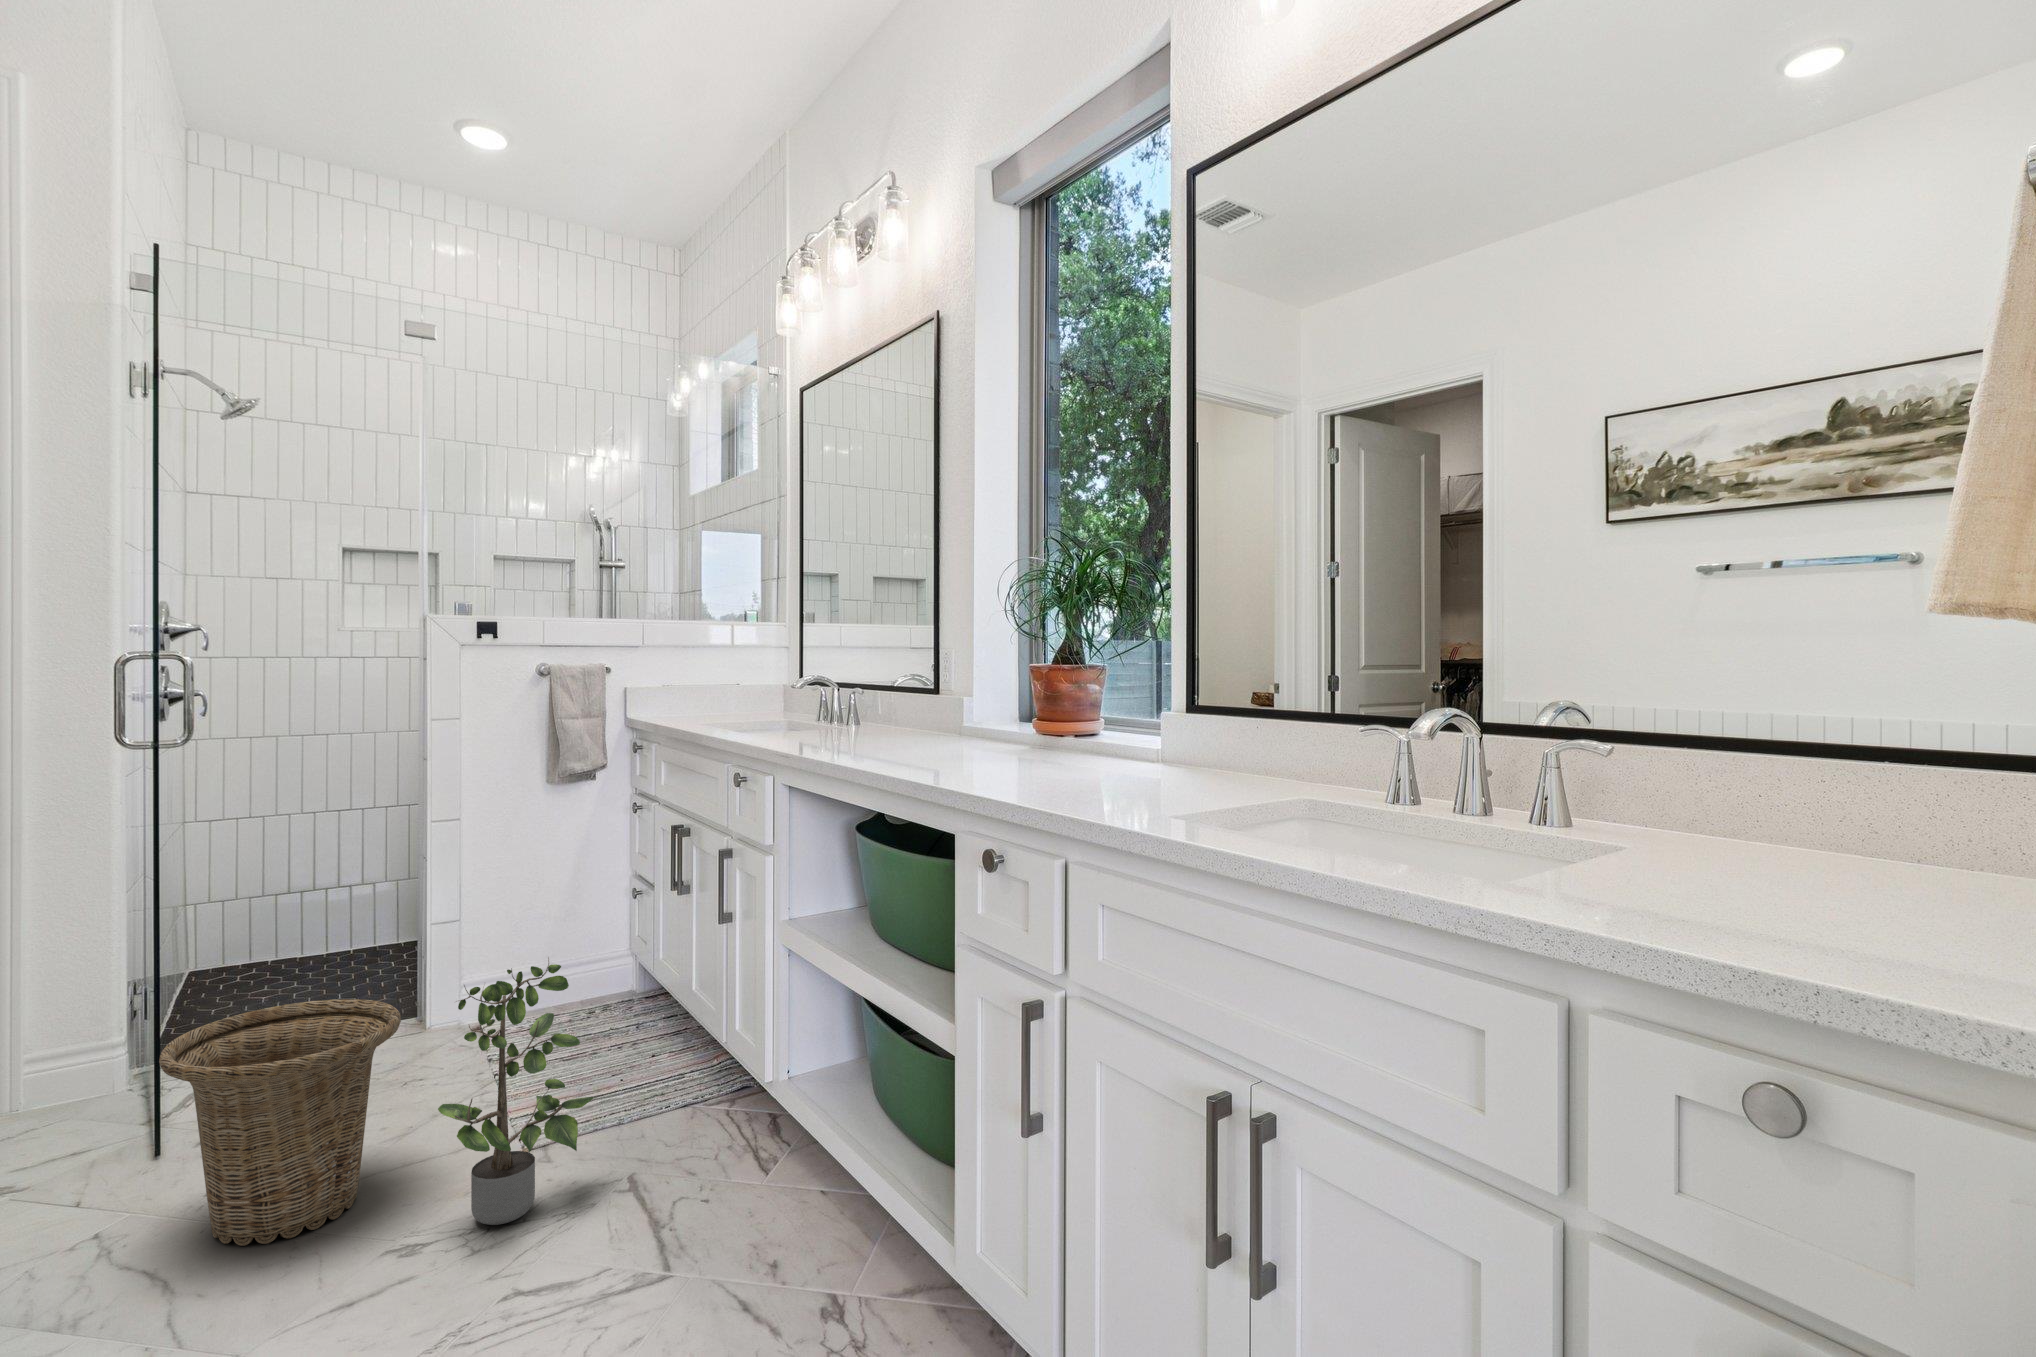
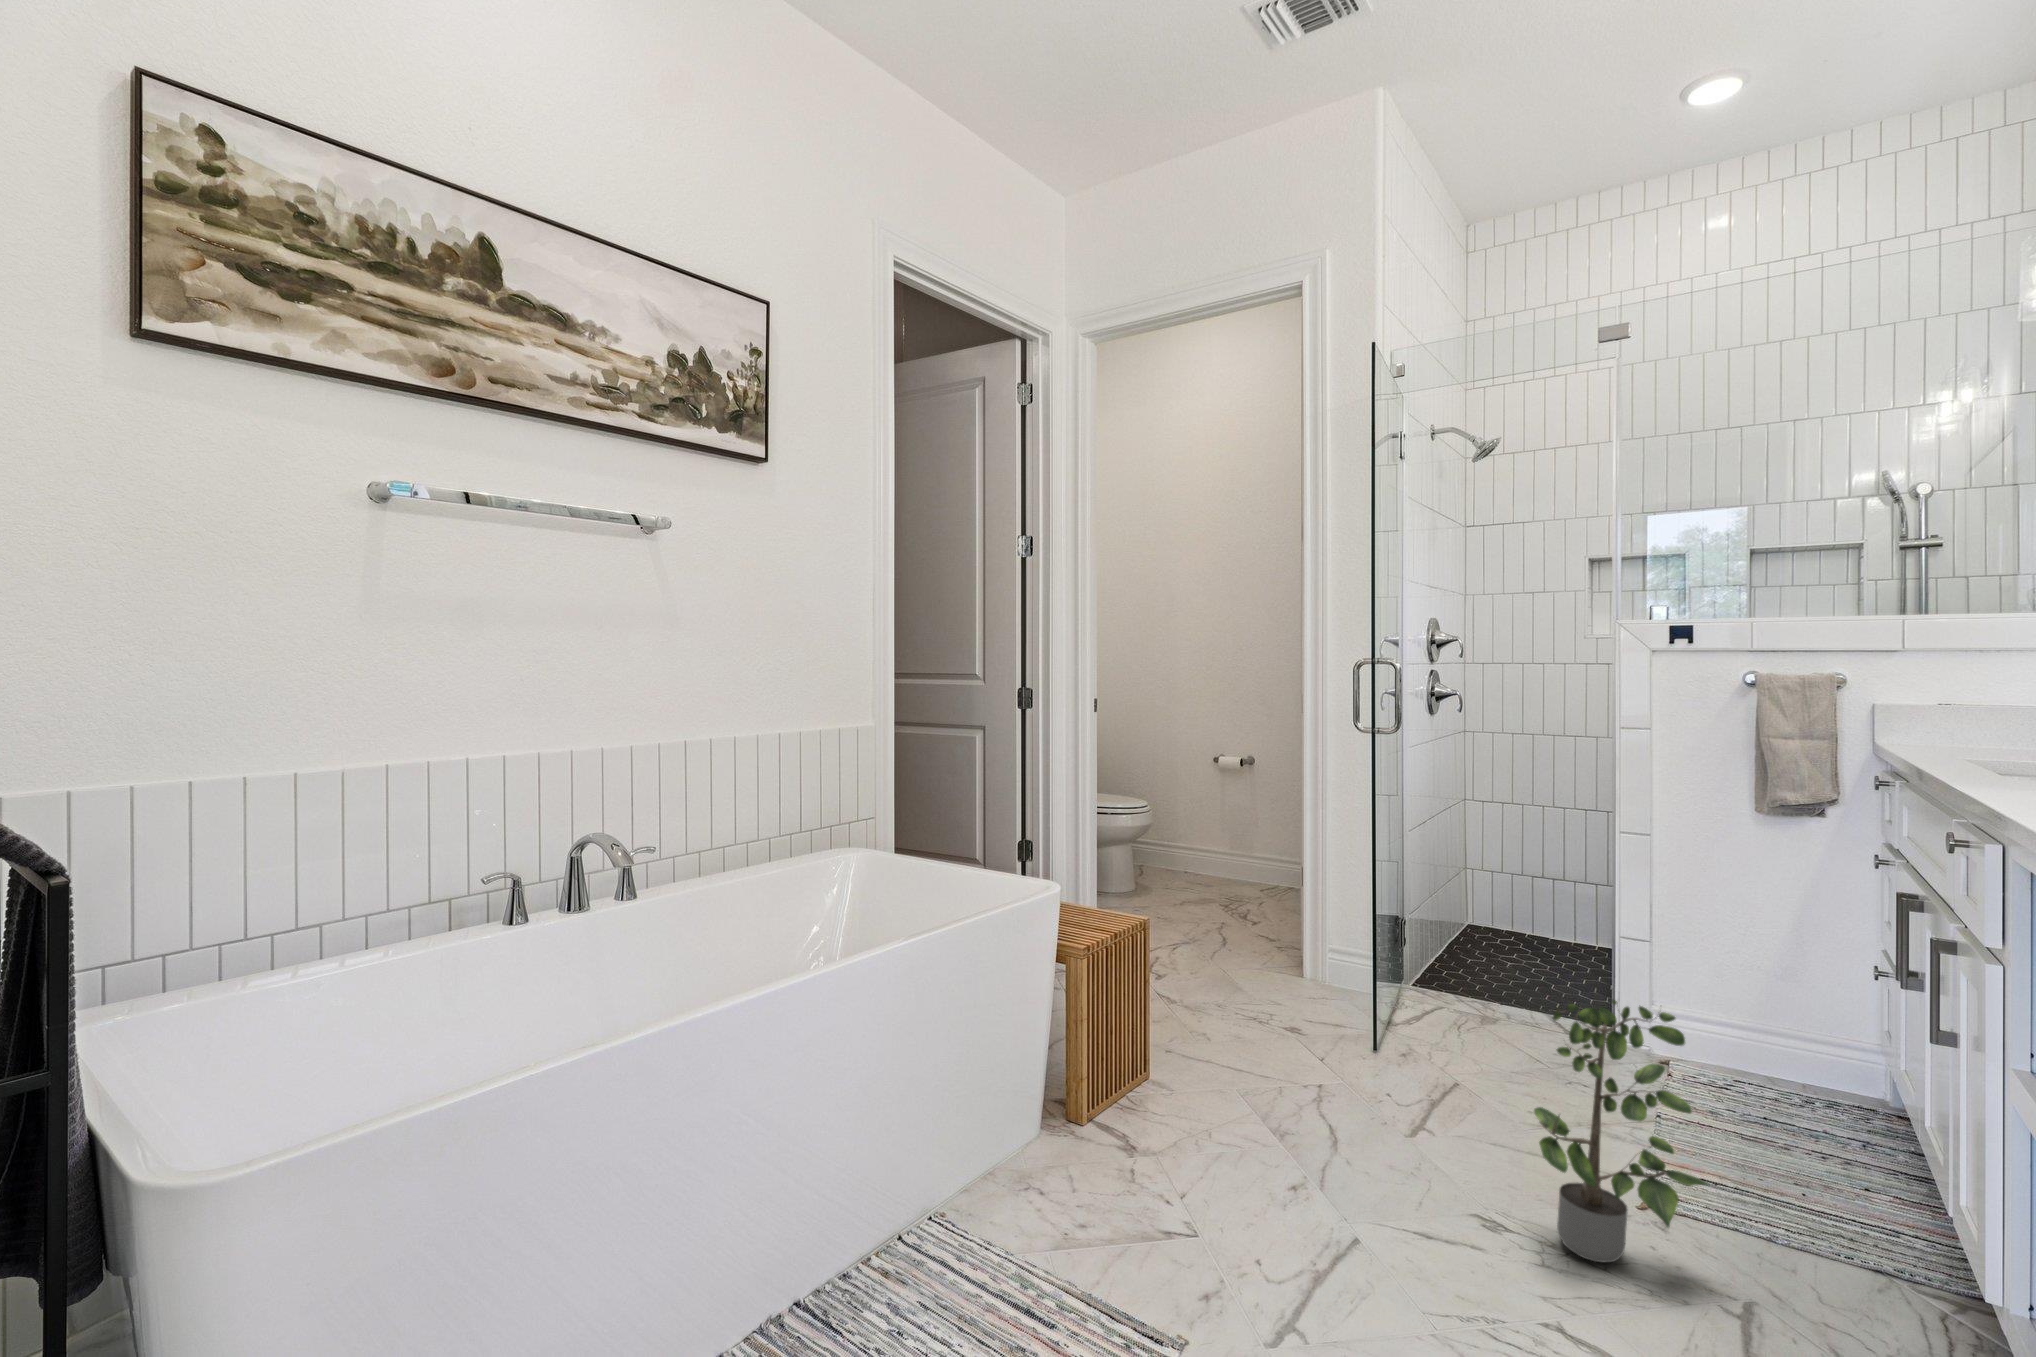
basket: present [159,999,401,1246] -> none [1349,957,1530,1164]

